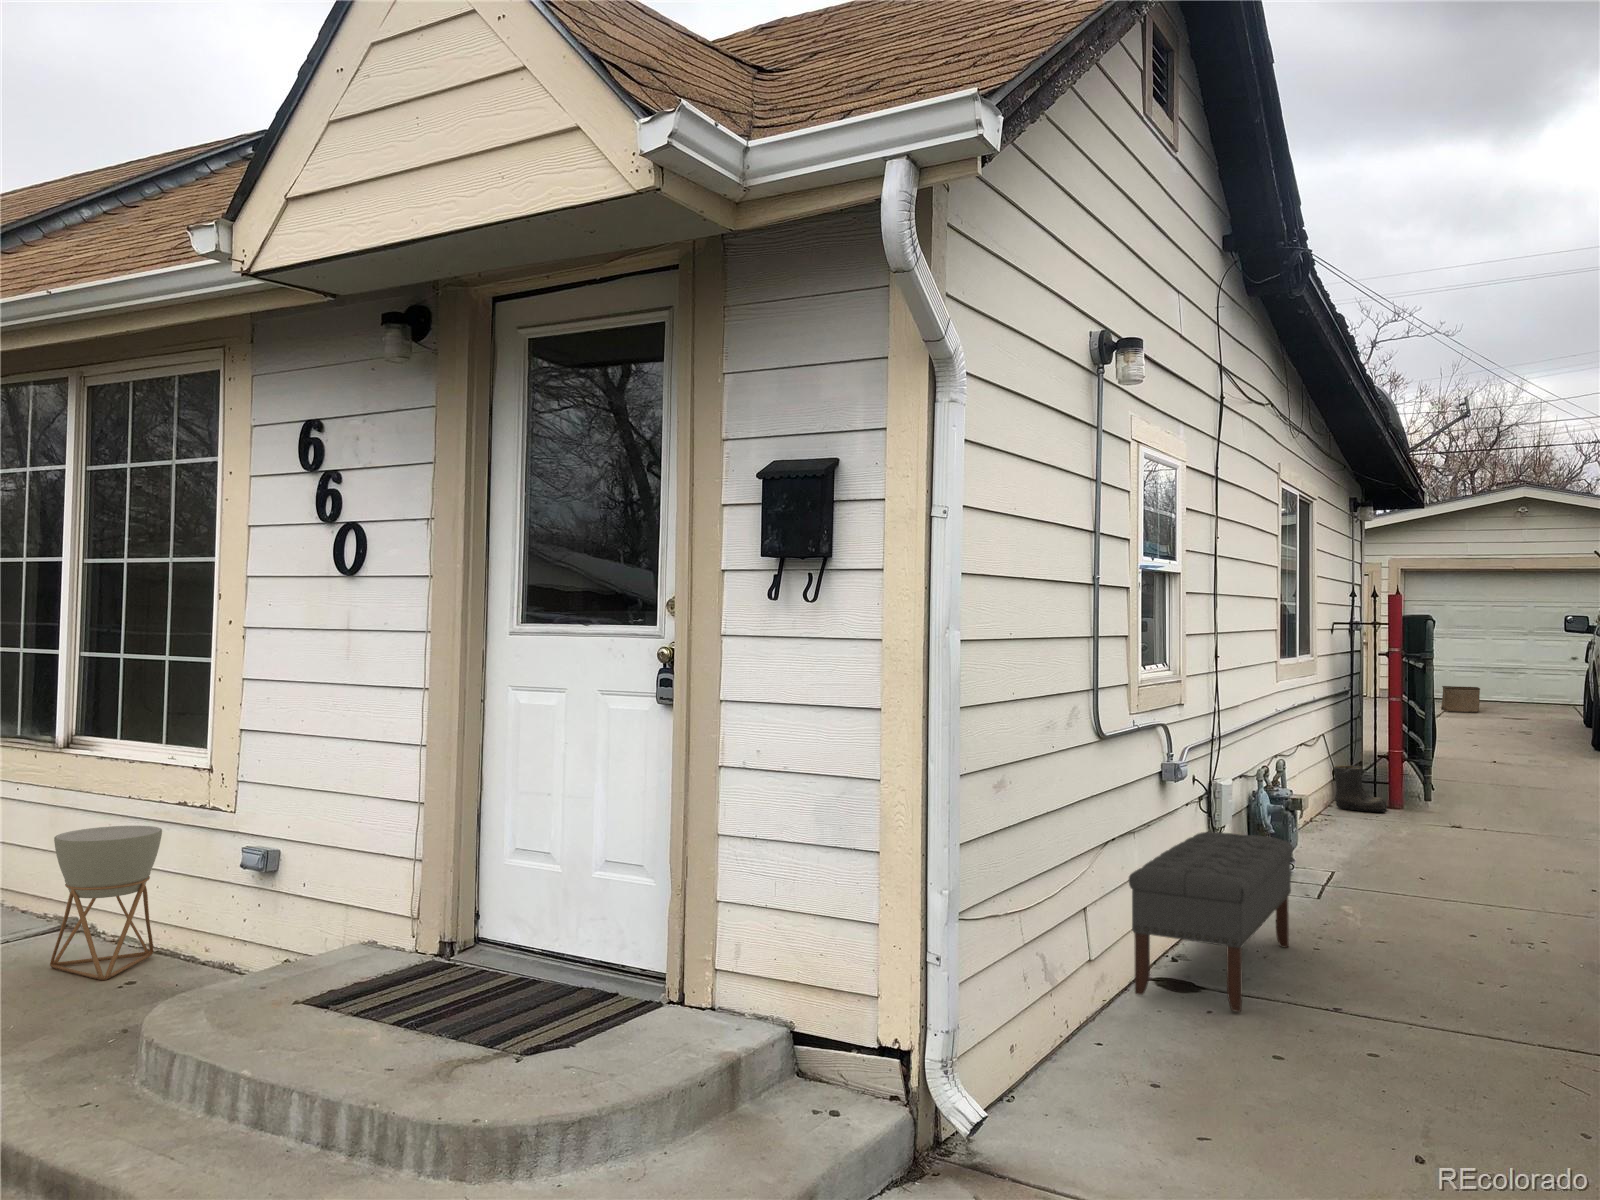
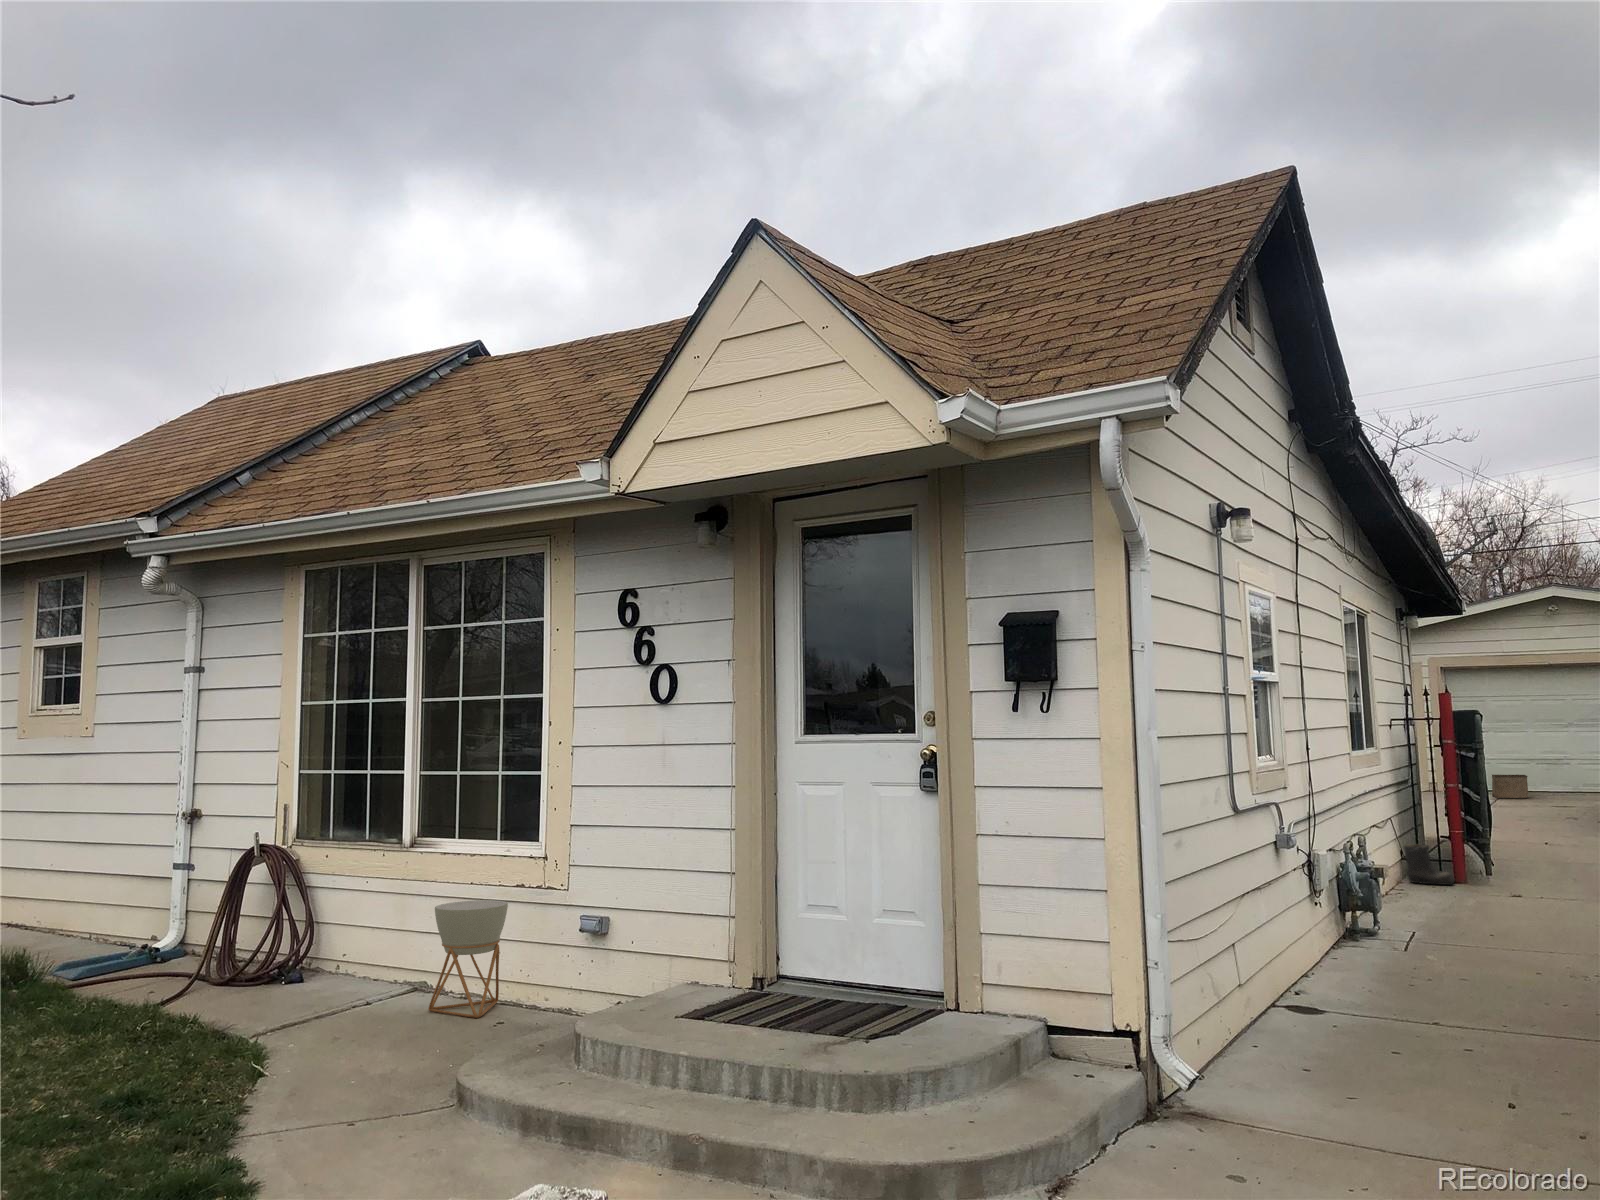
bench: present [1129,832,1293,1012] -> none [1263,892,1391,1027]

